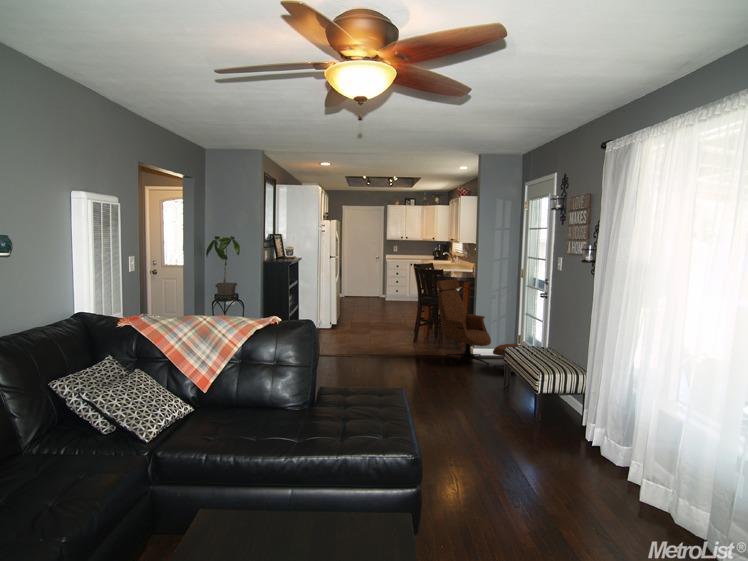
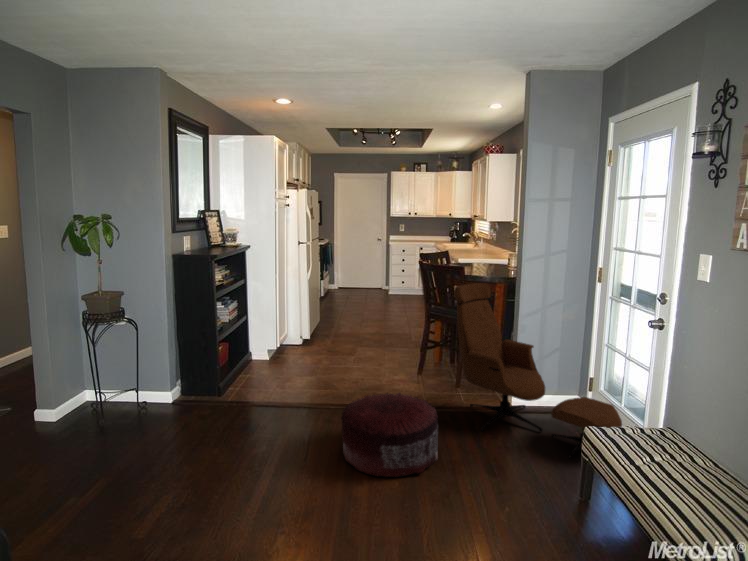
pouf: none [373,341,428,380] -> present [341,393,438,477]

